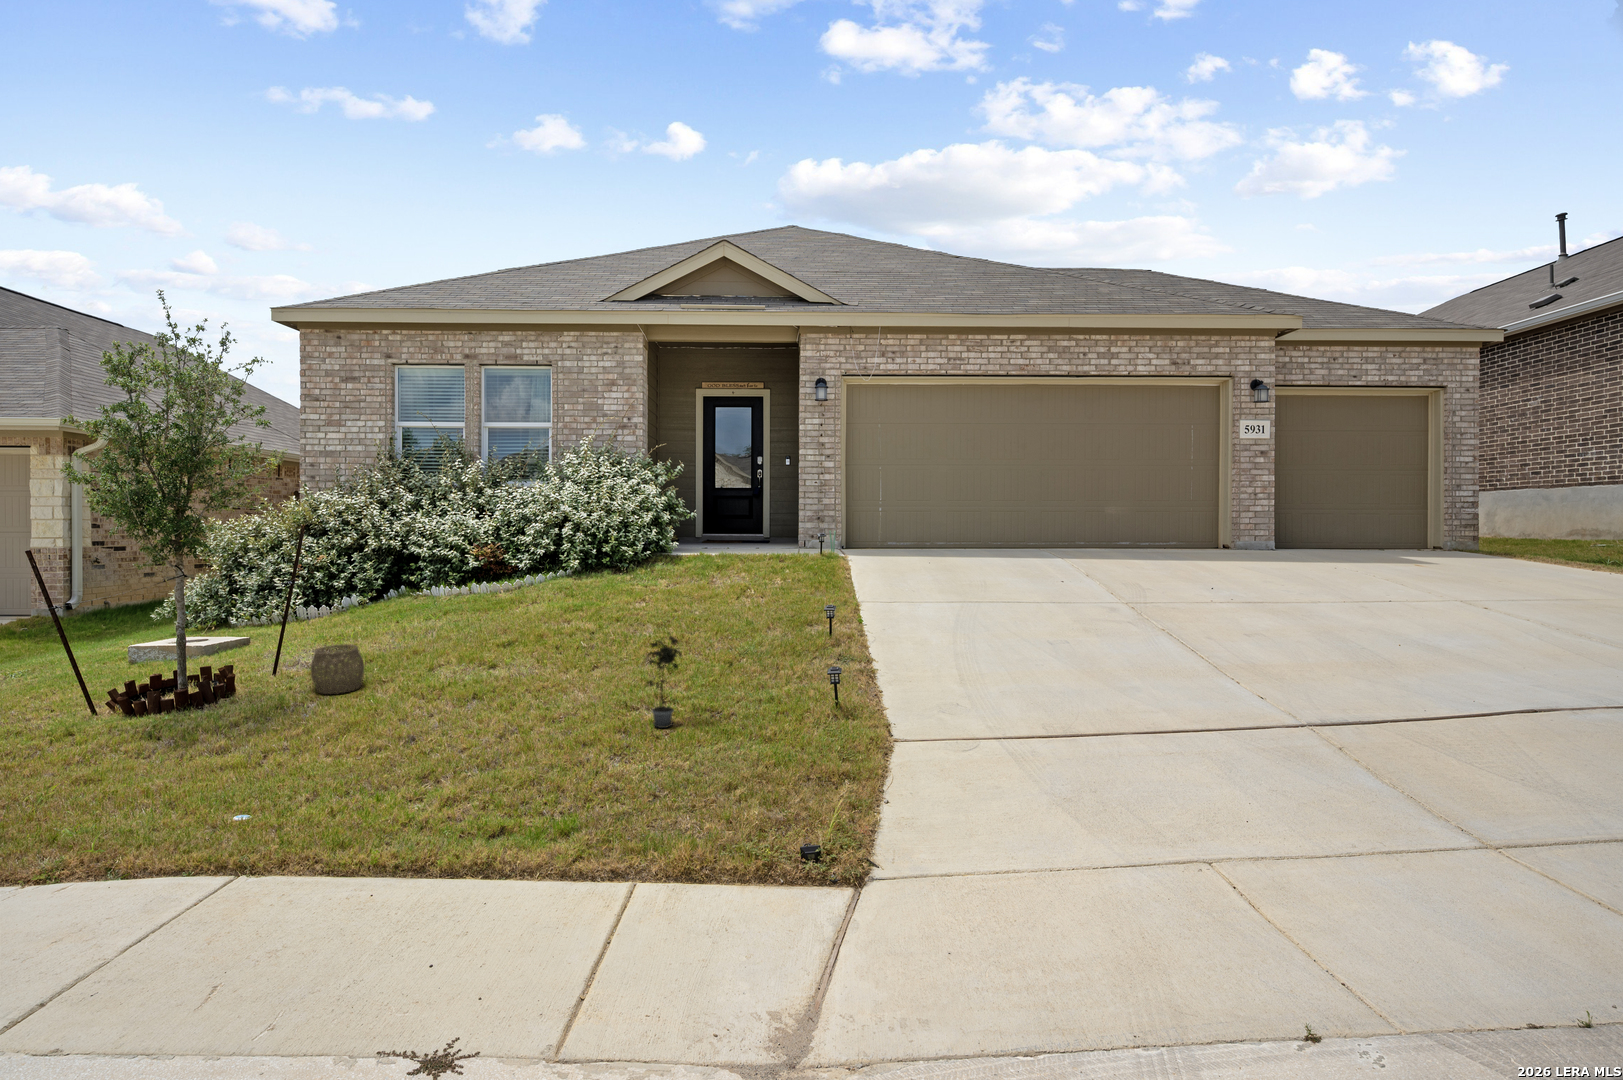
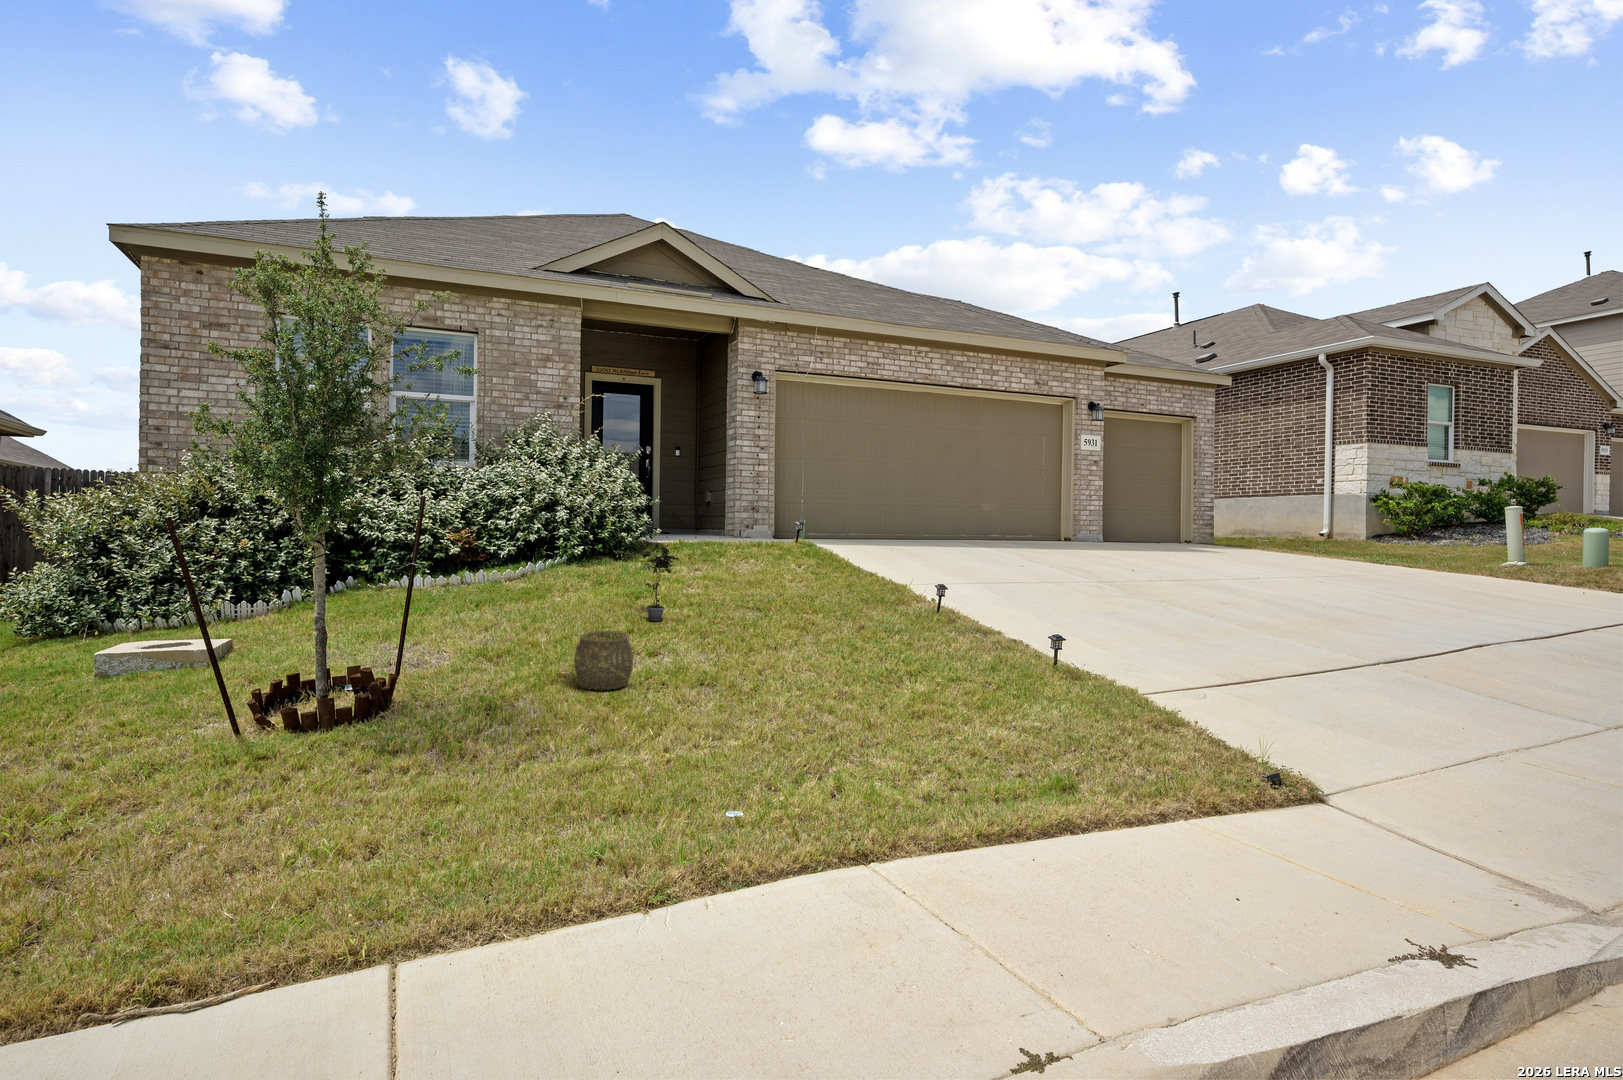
potted plant: present [646,633,681,728] -> present [642,544,680,621]

